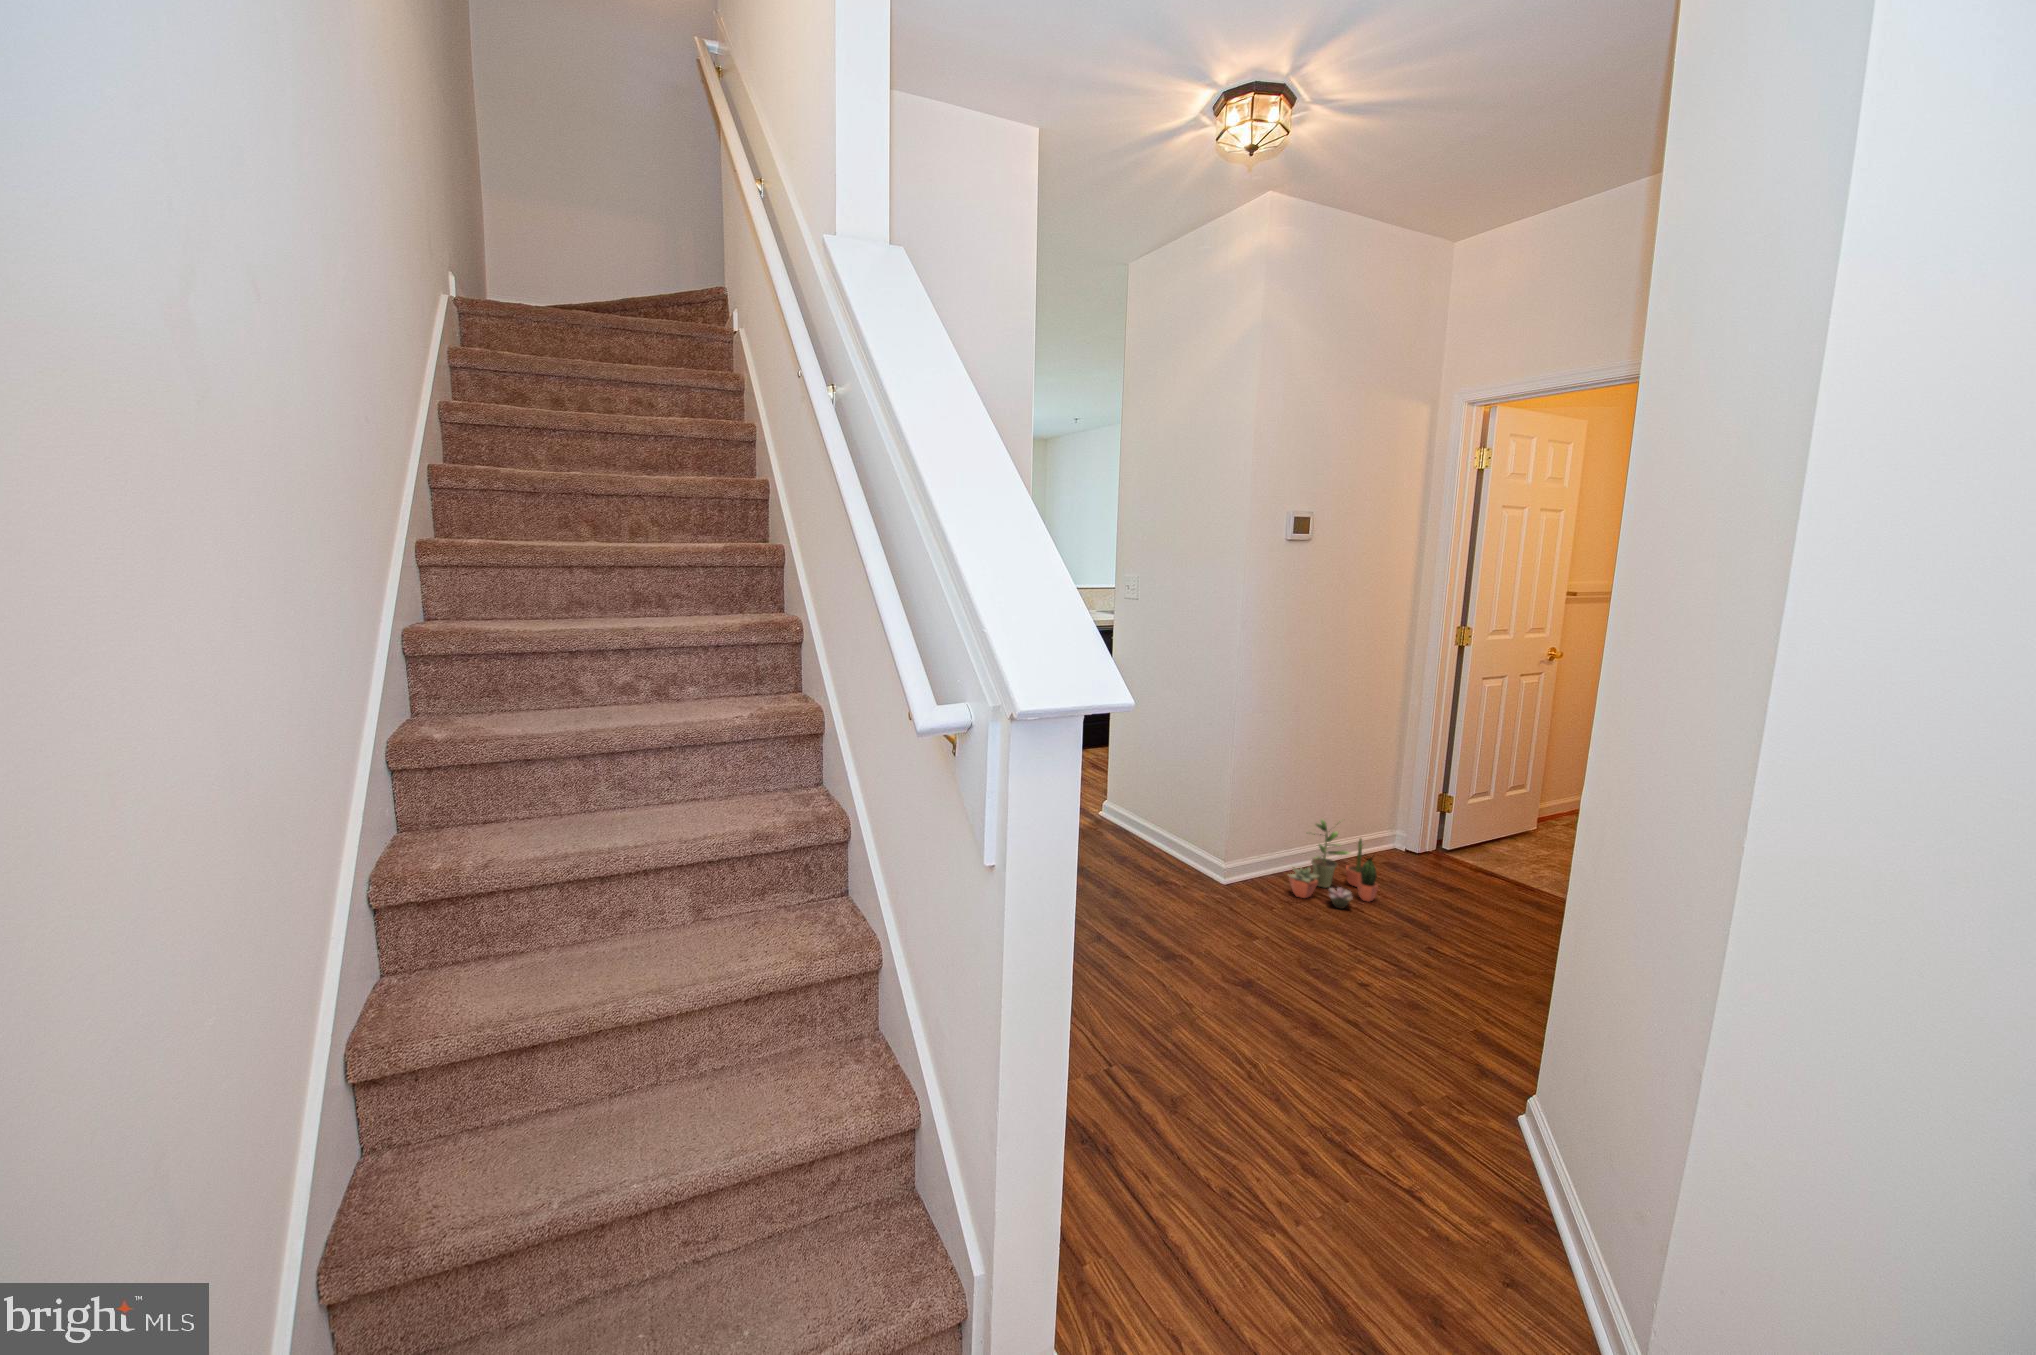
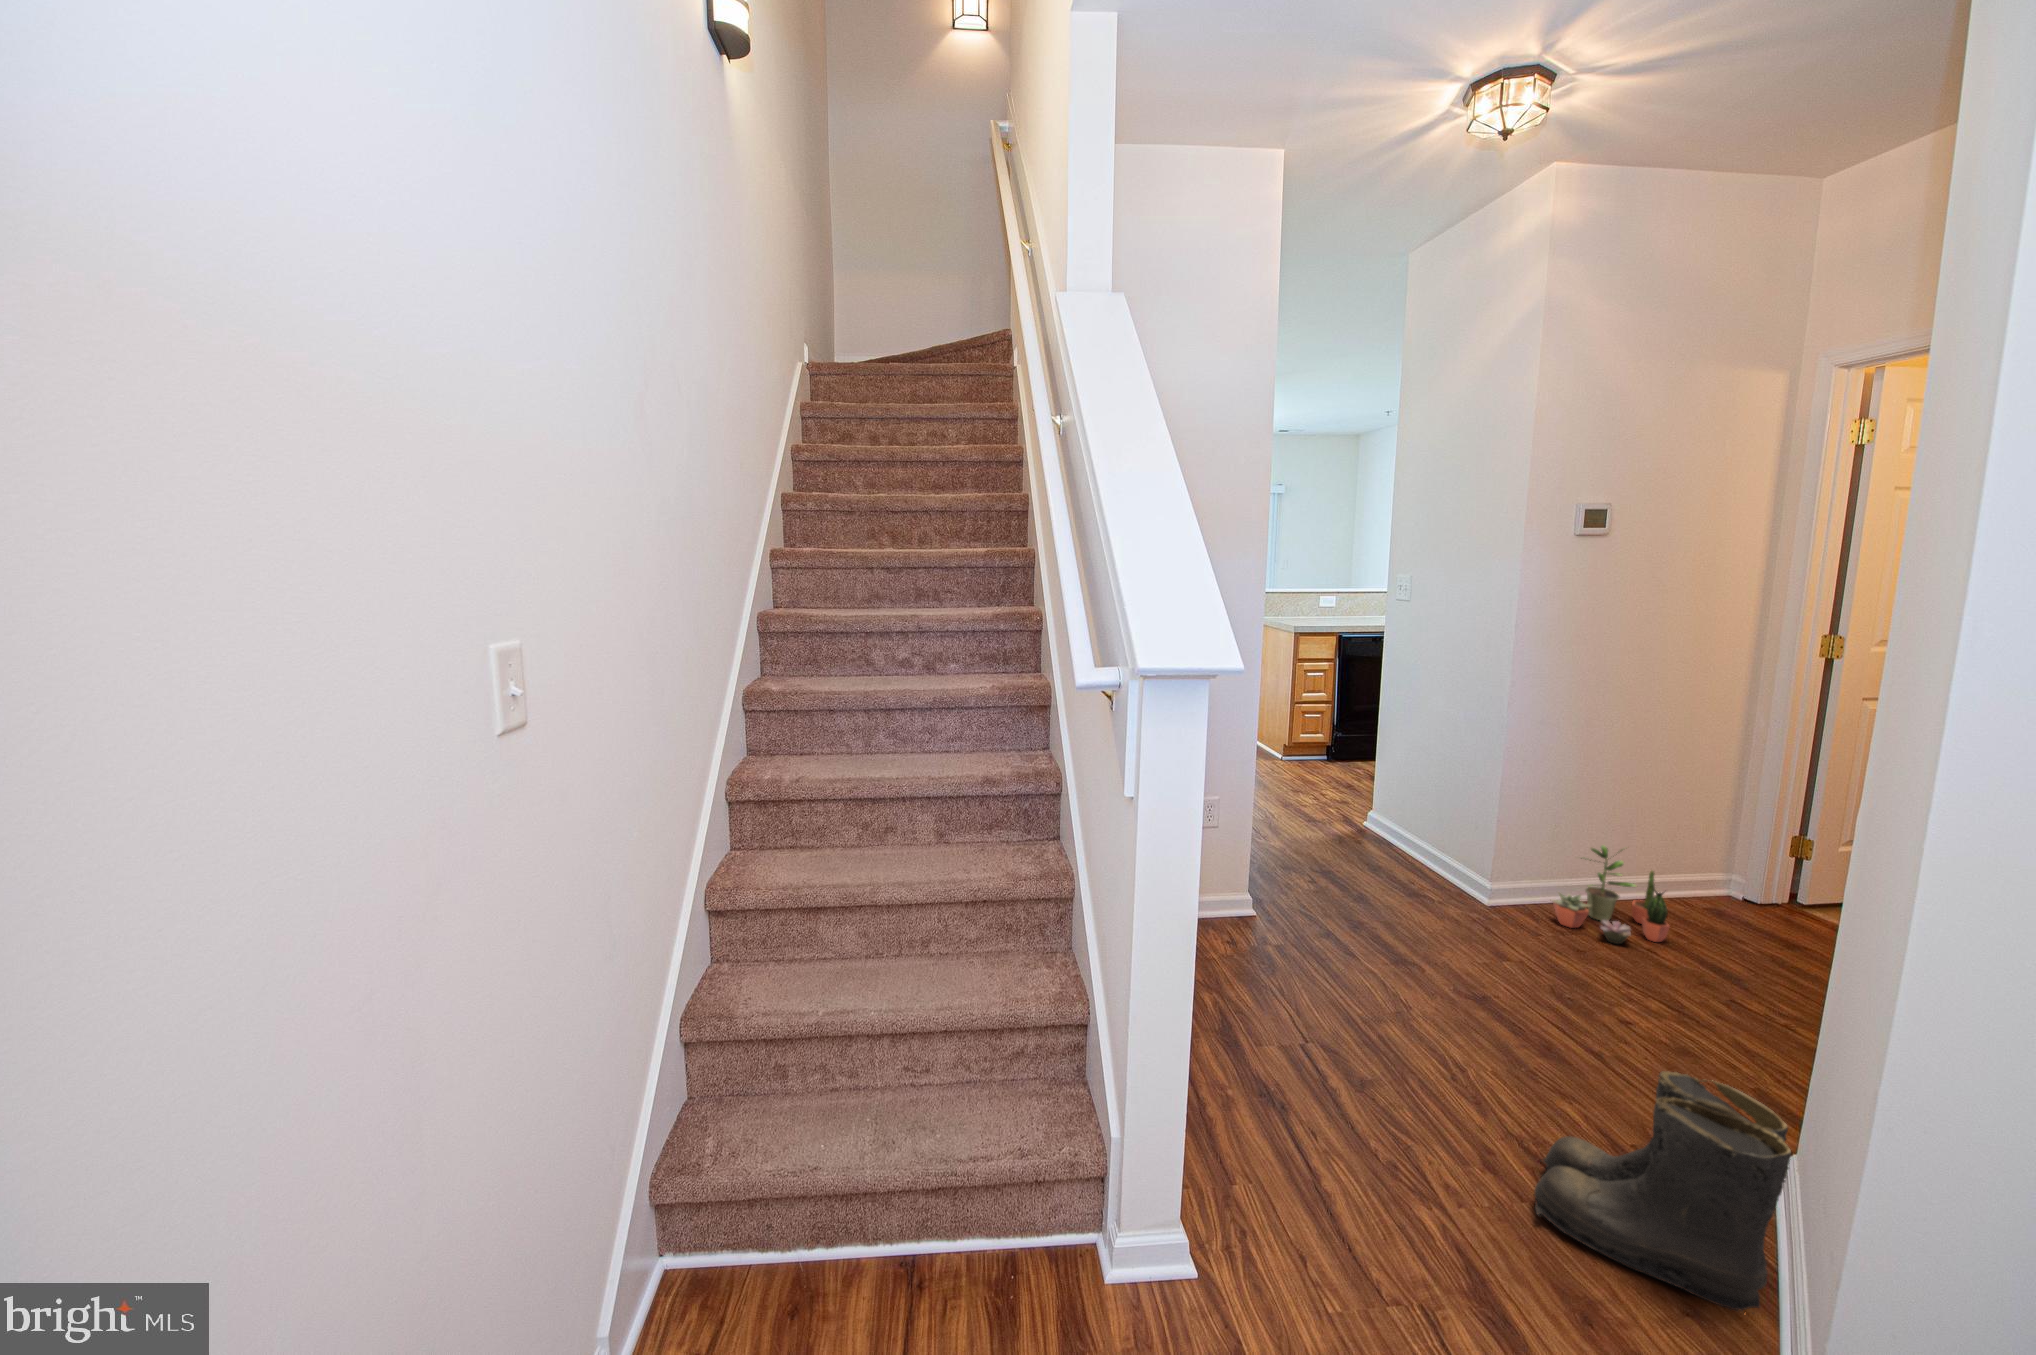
boots: none [1349,1045,1569,1267] -> present [1534,1071,1791,1311]

